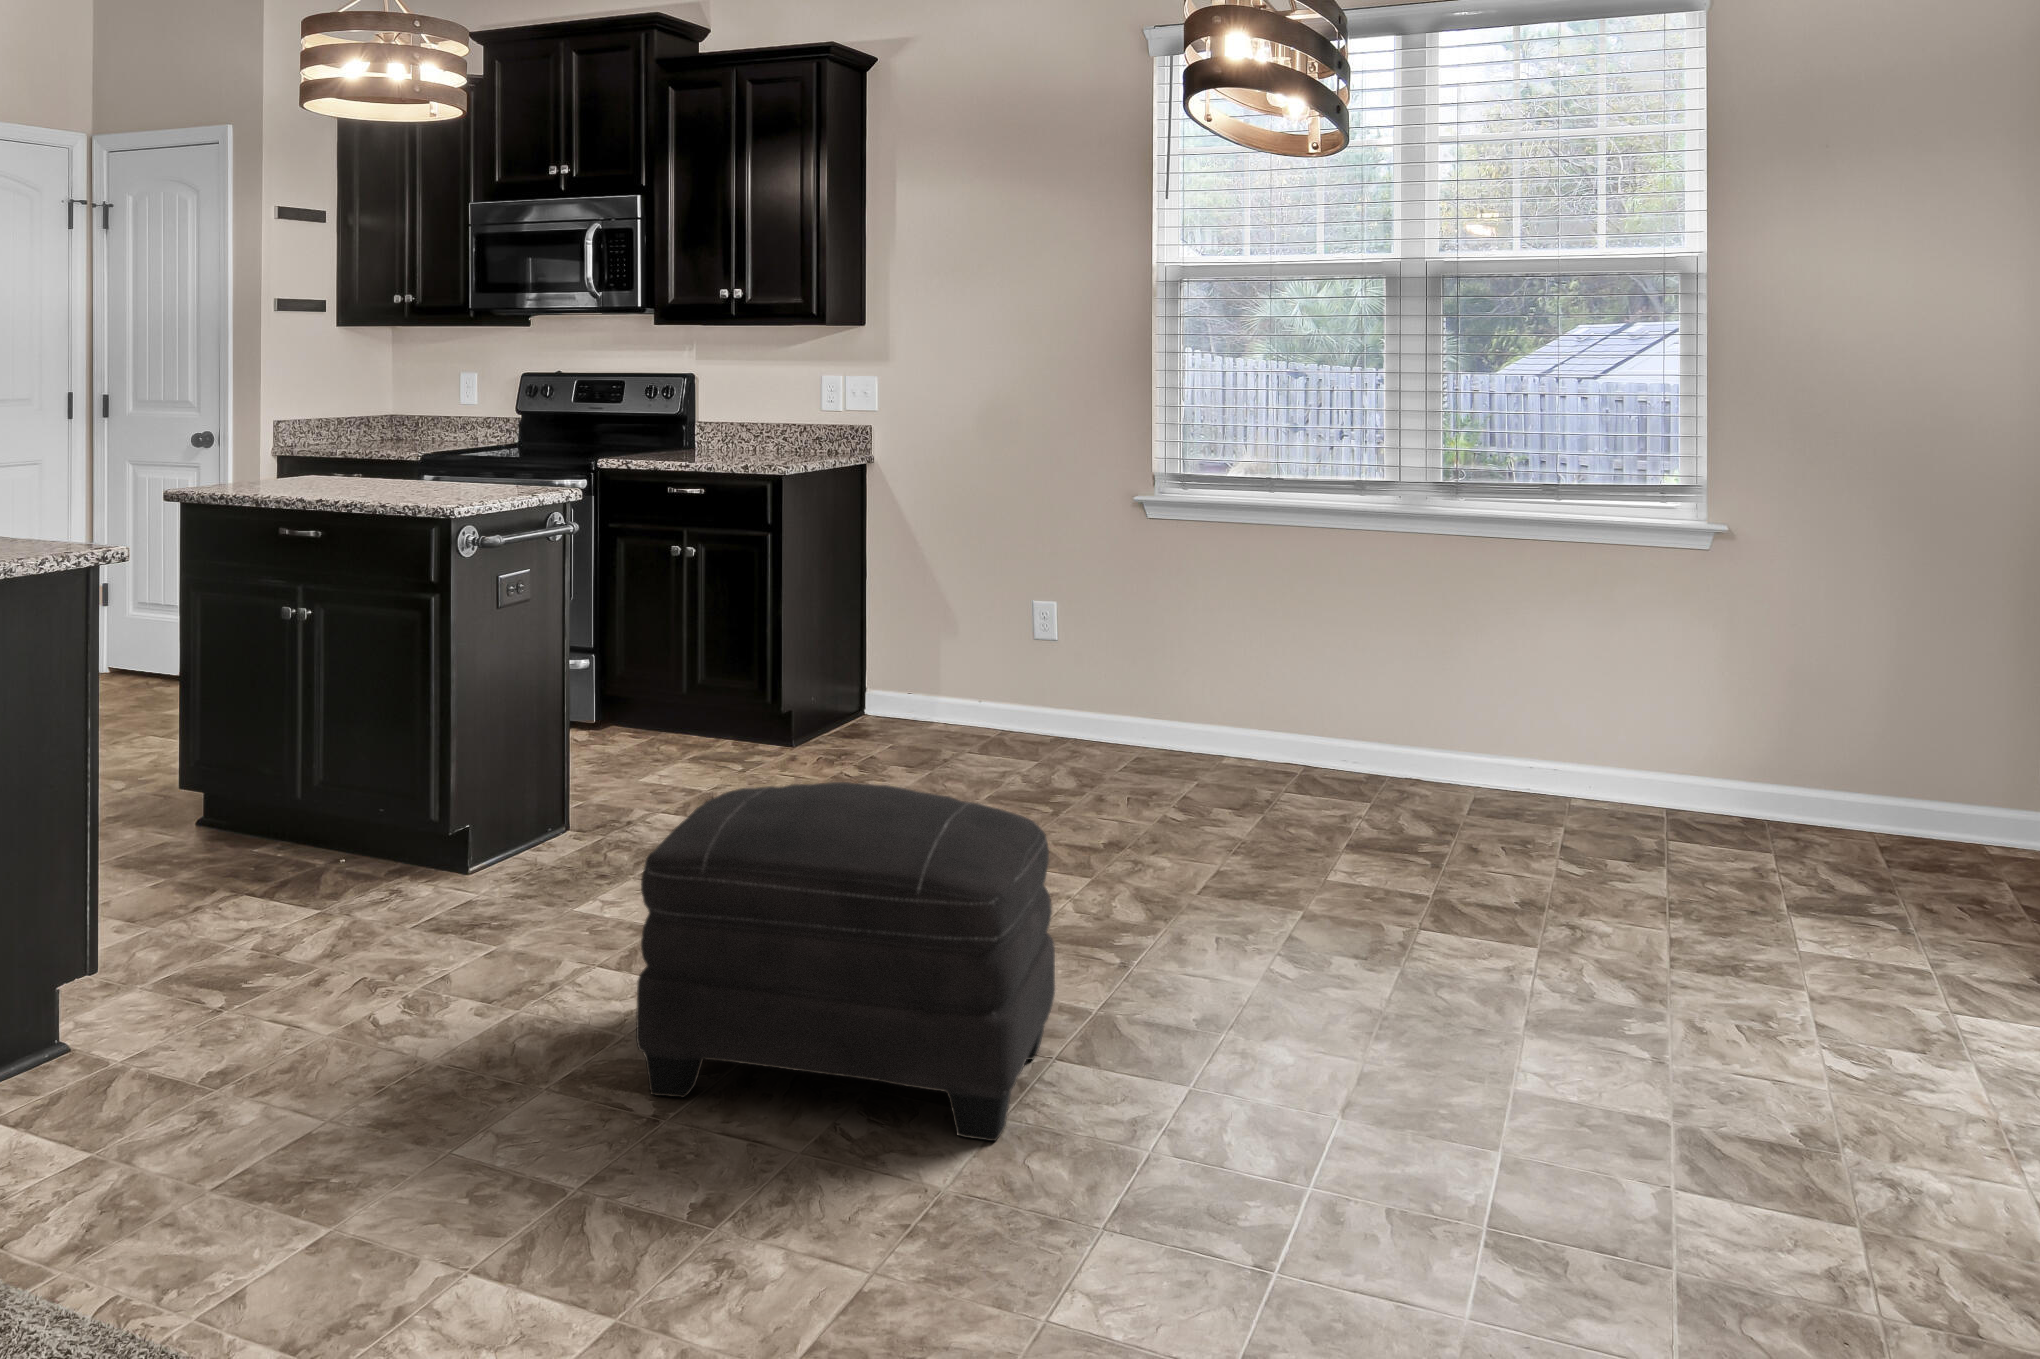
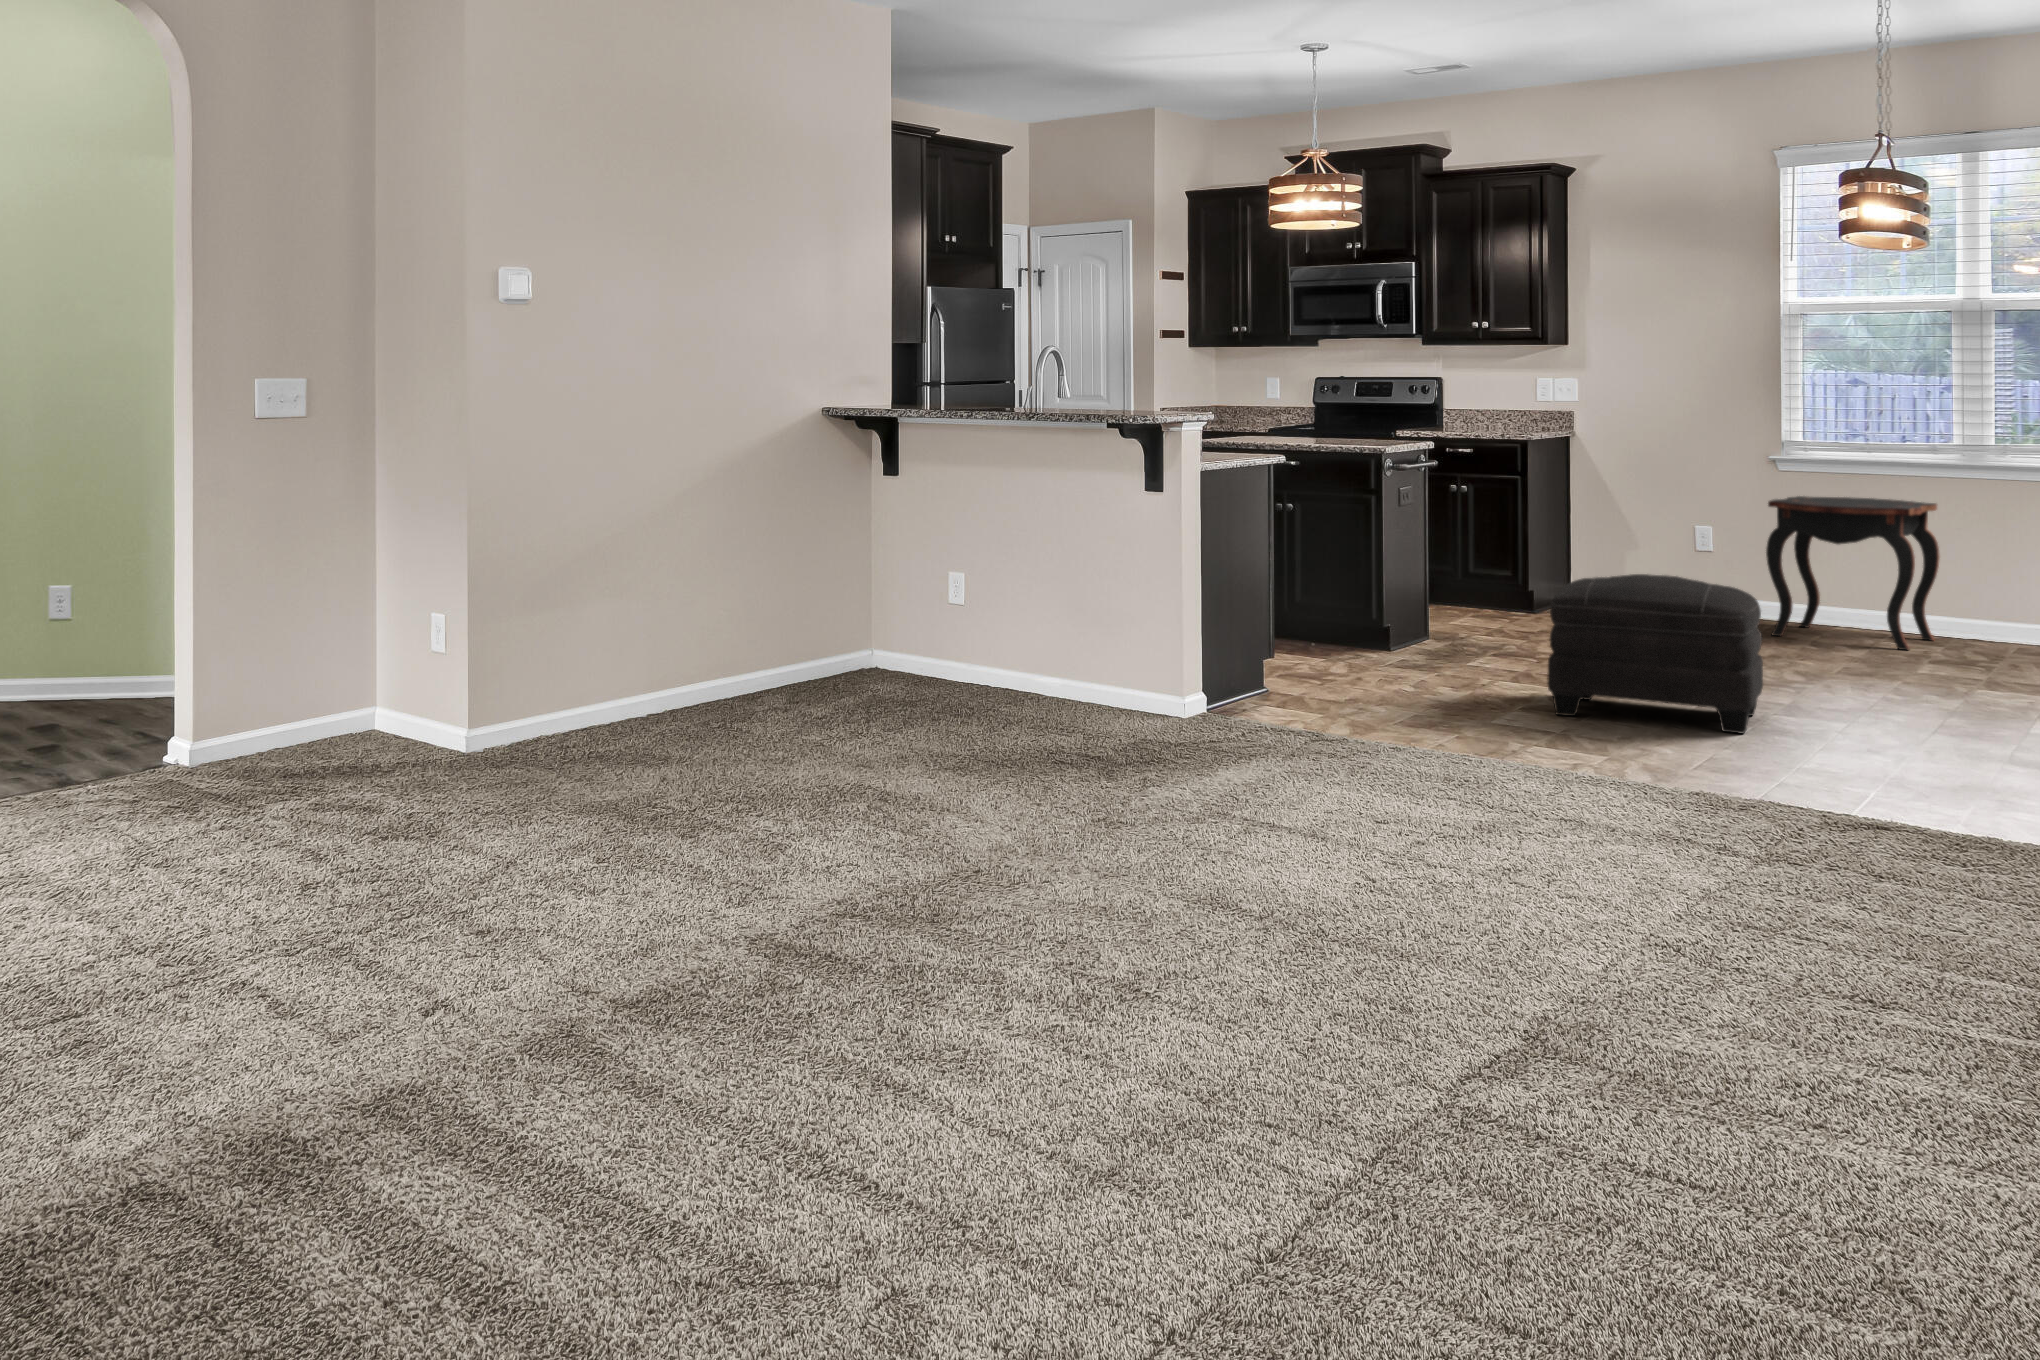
side table: none [1121,560,1367,814] -> present [1766,496,1940,650]

